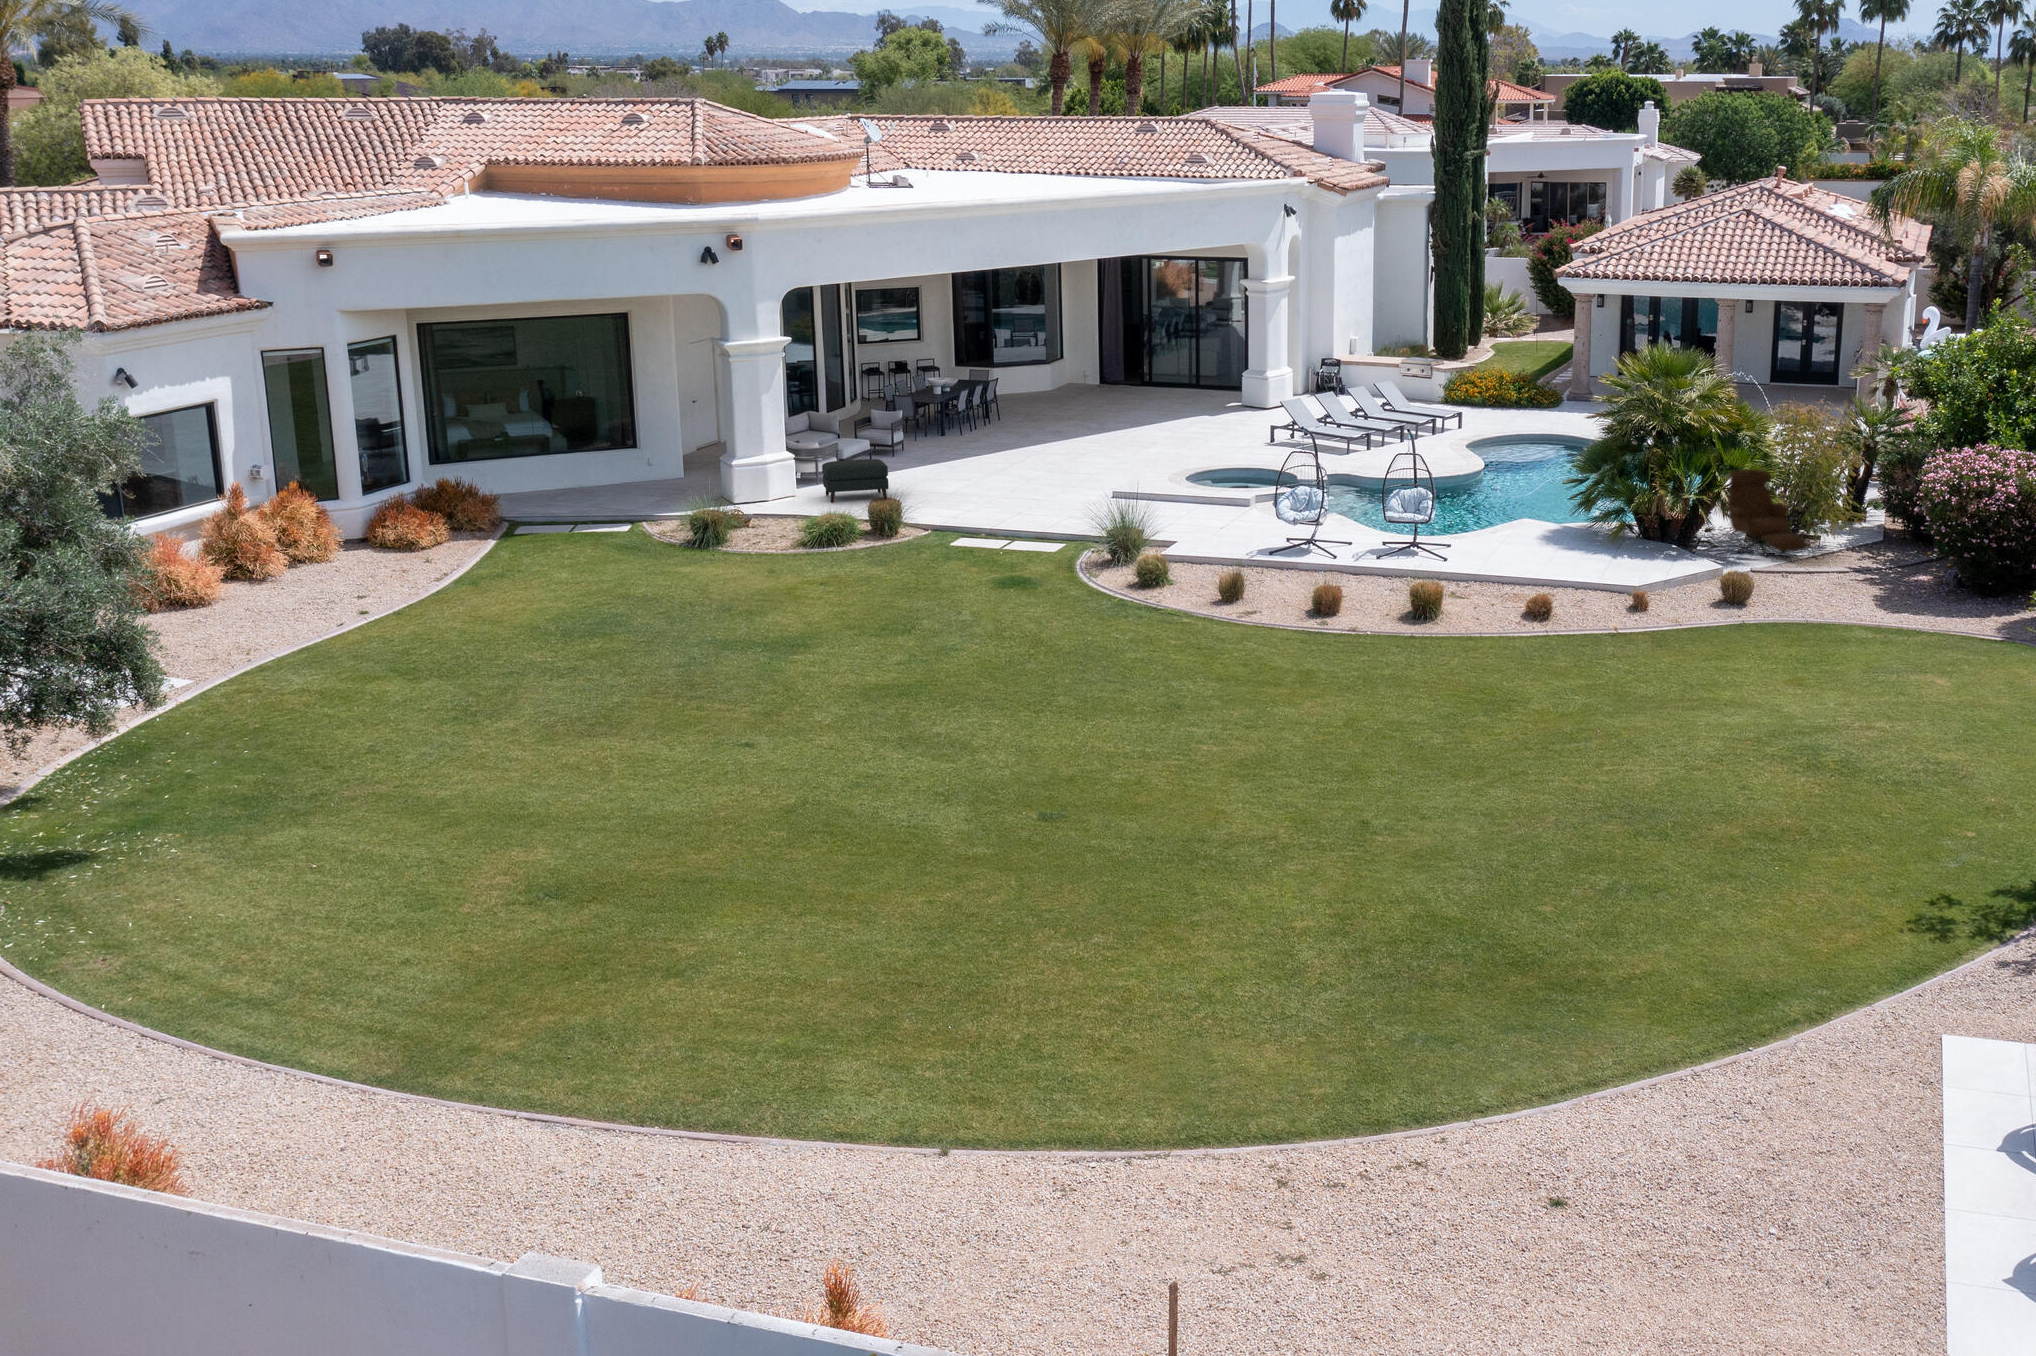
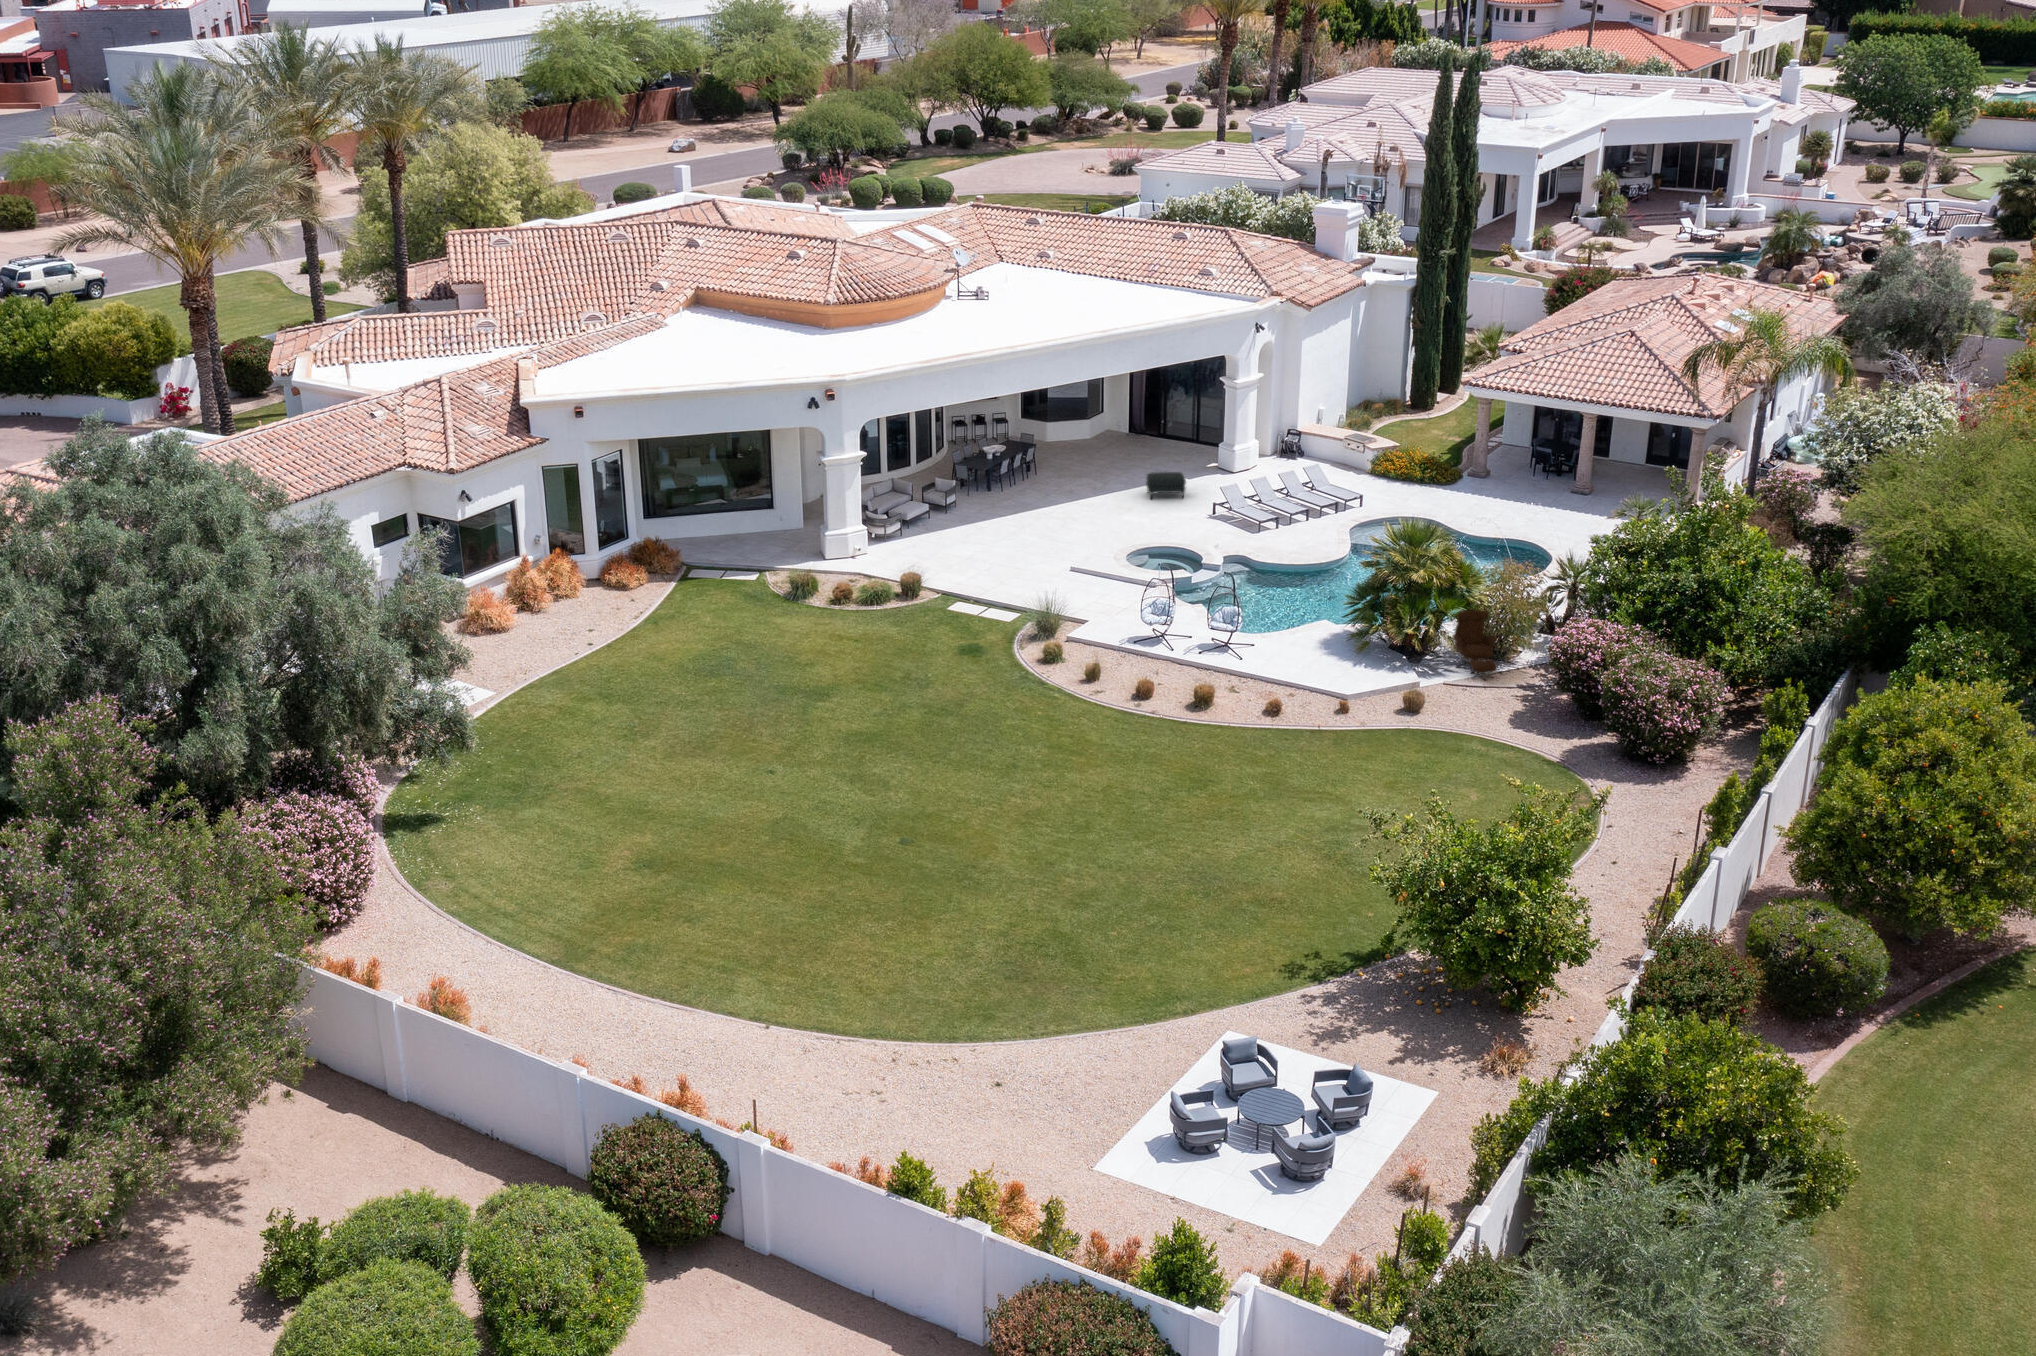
ottoman: present [822,459,889,503] -> present [1146,472,1186,498]

